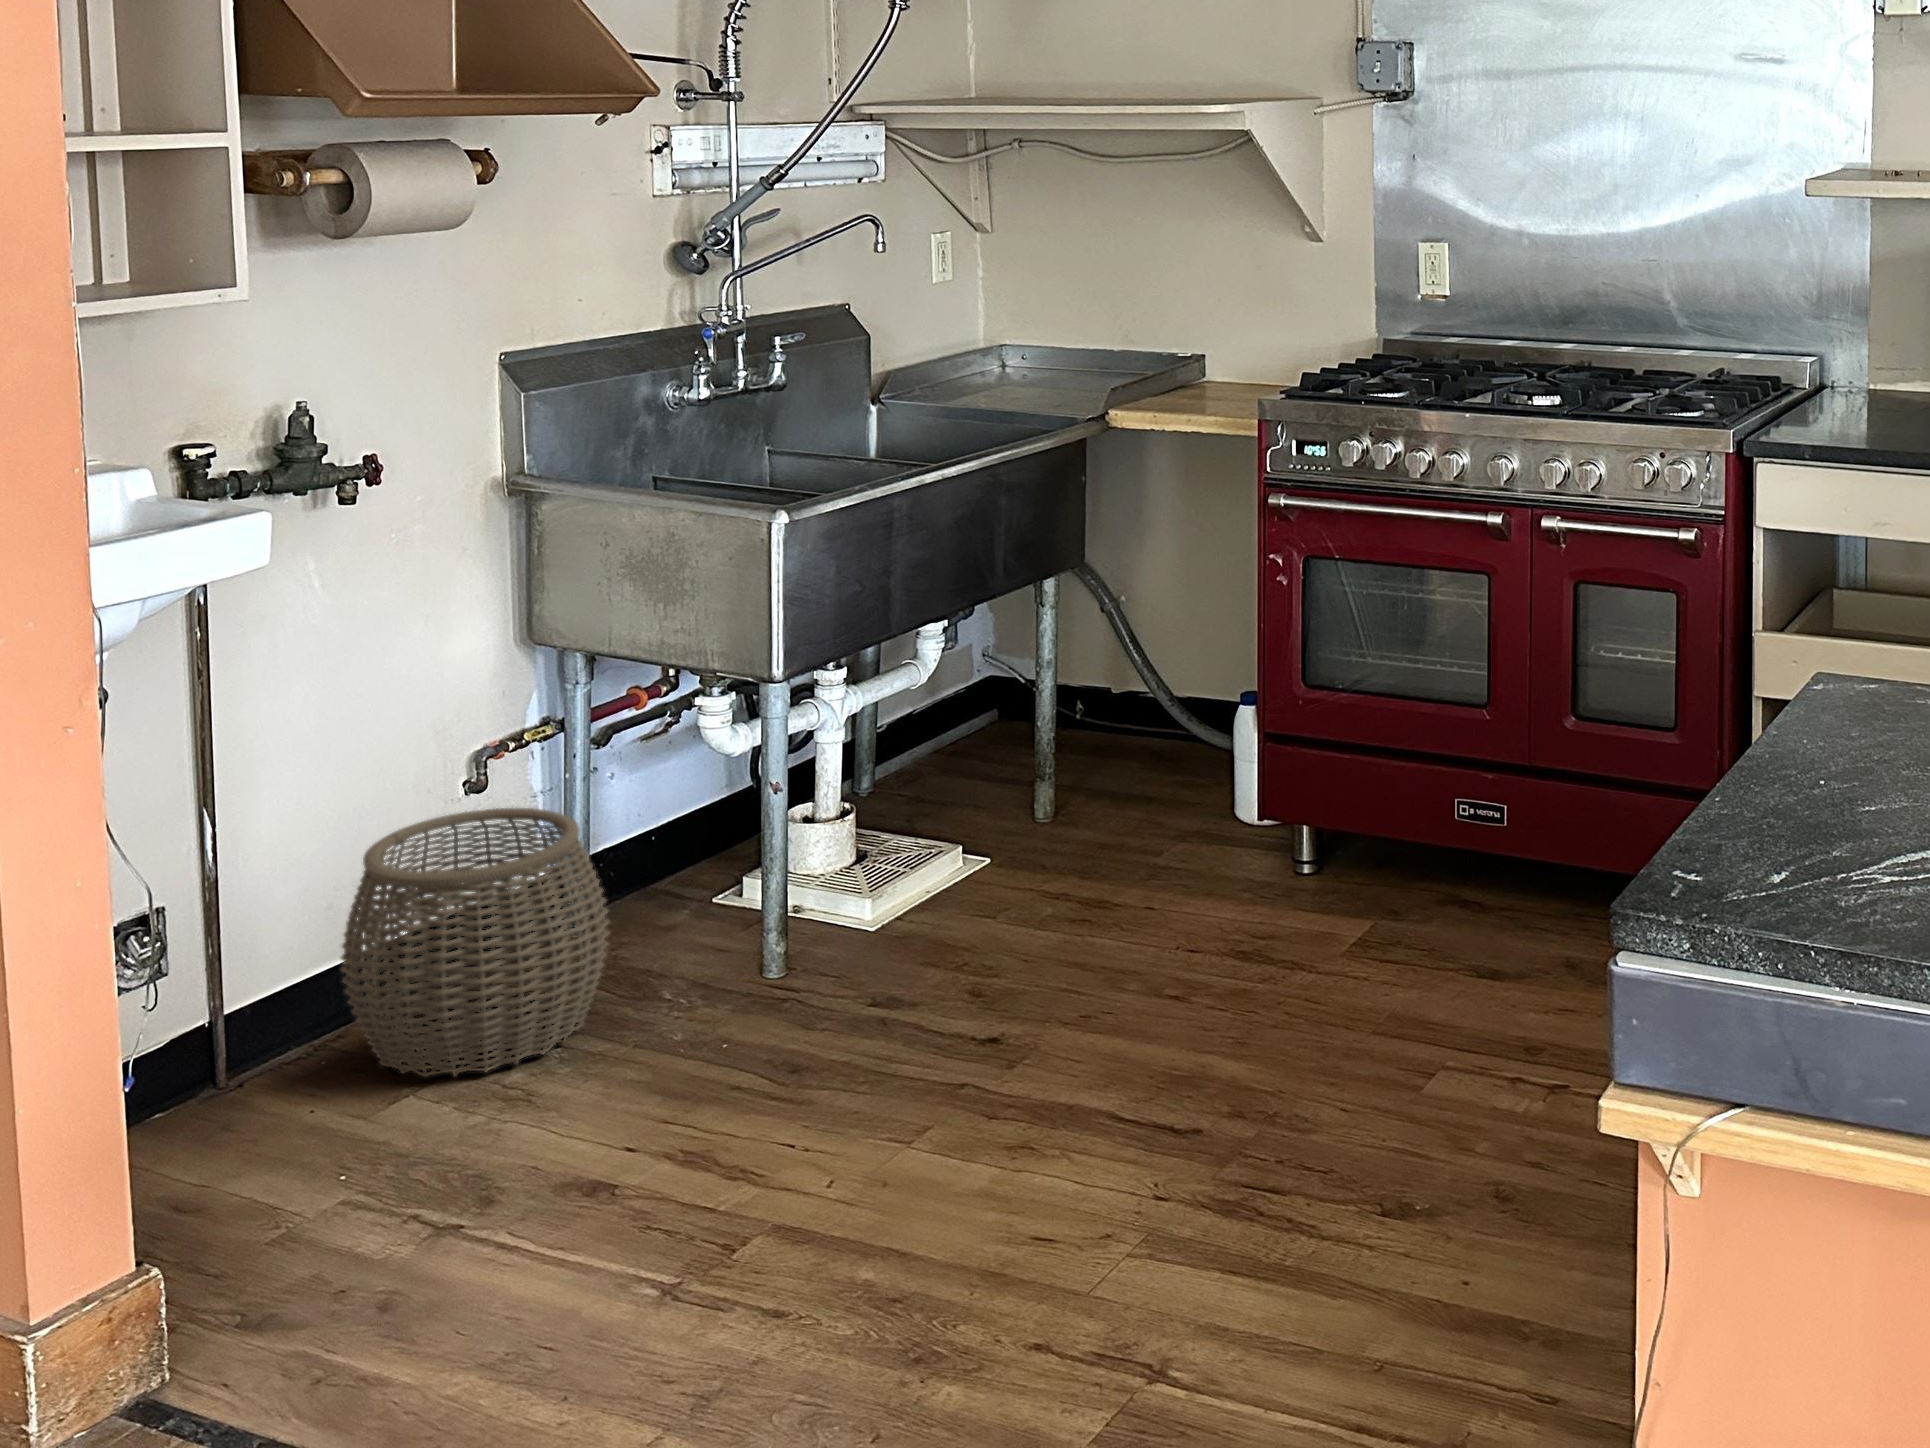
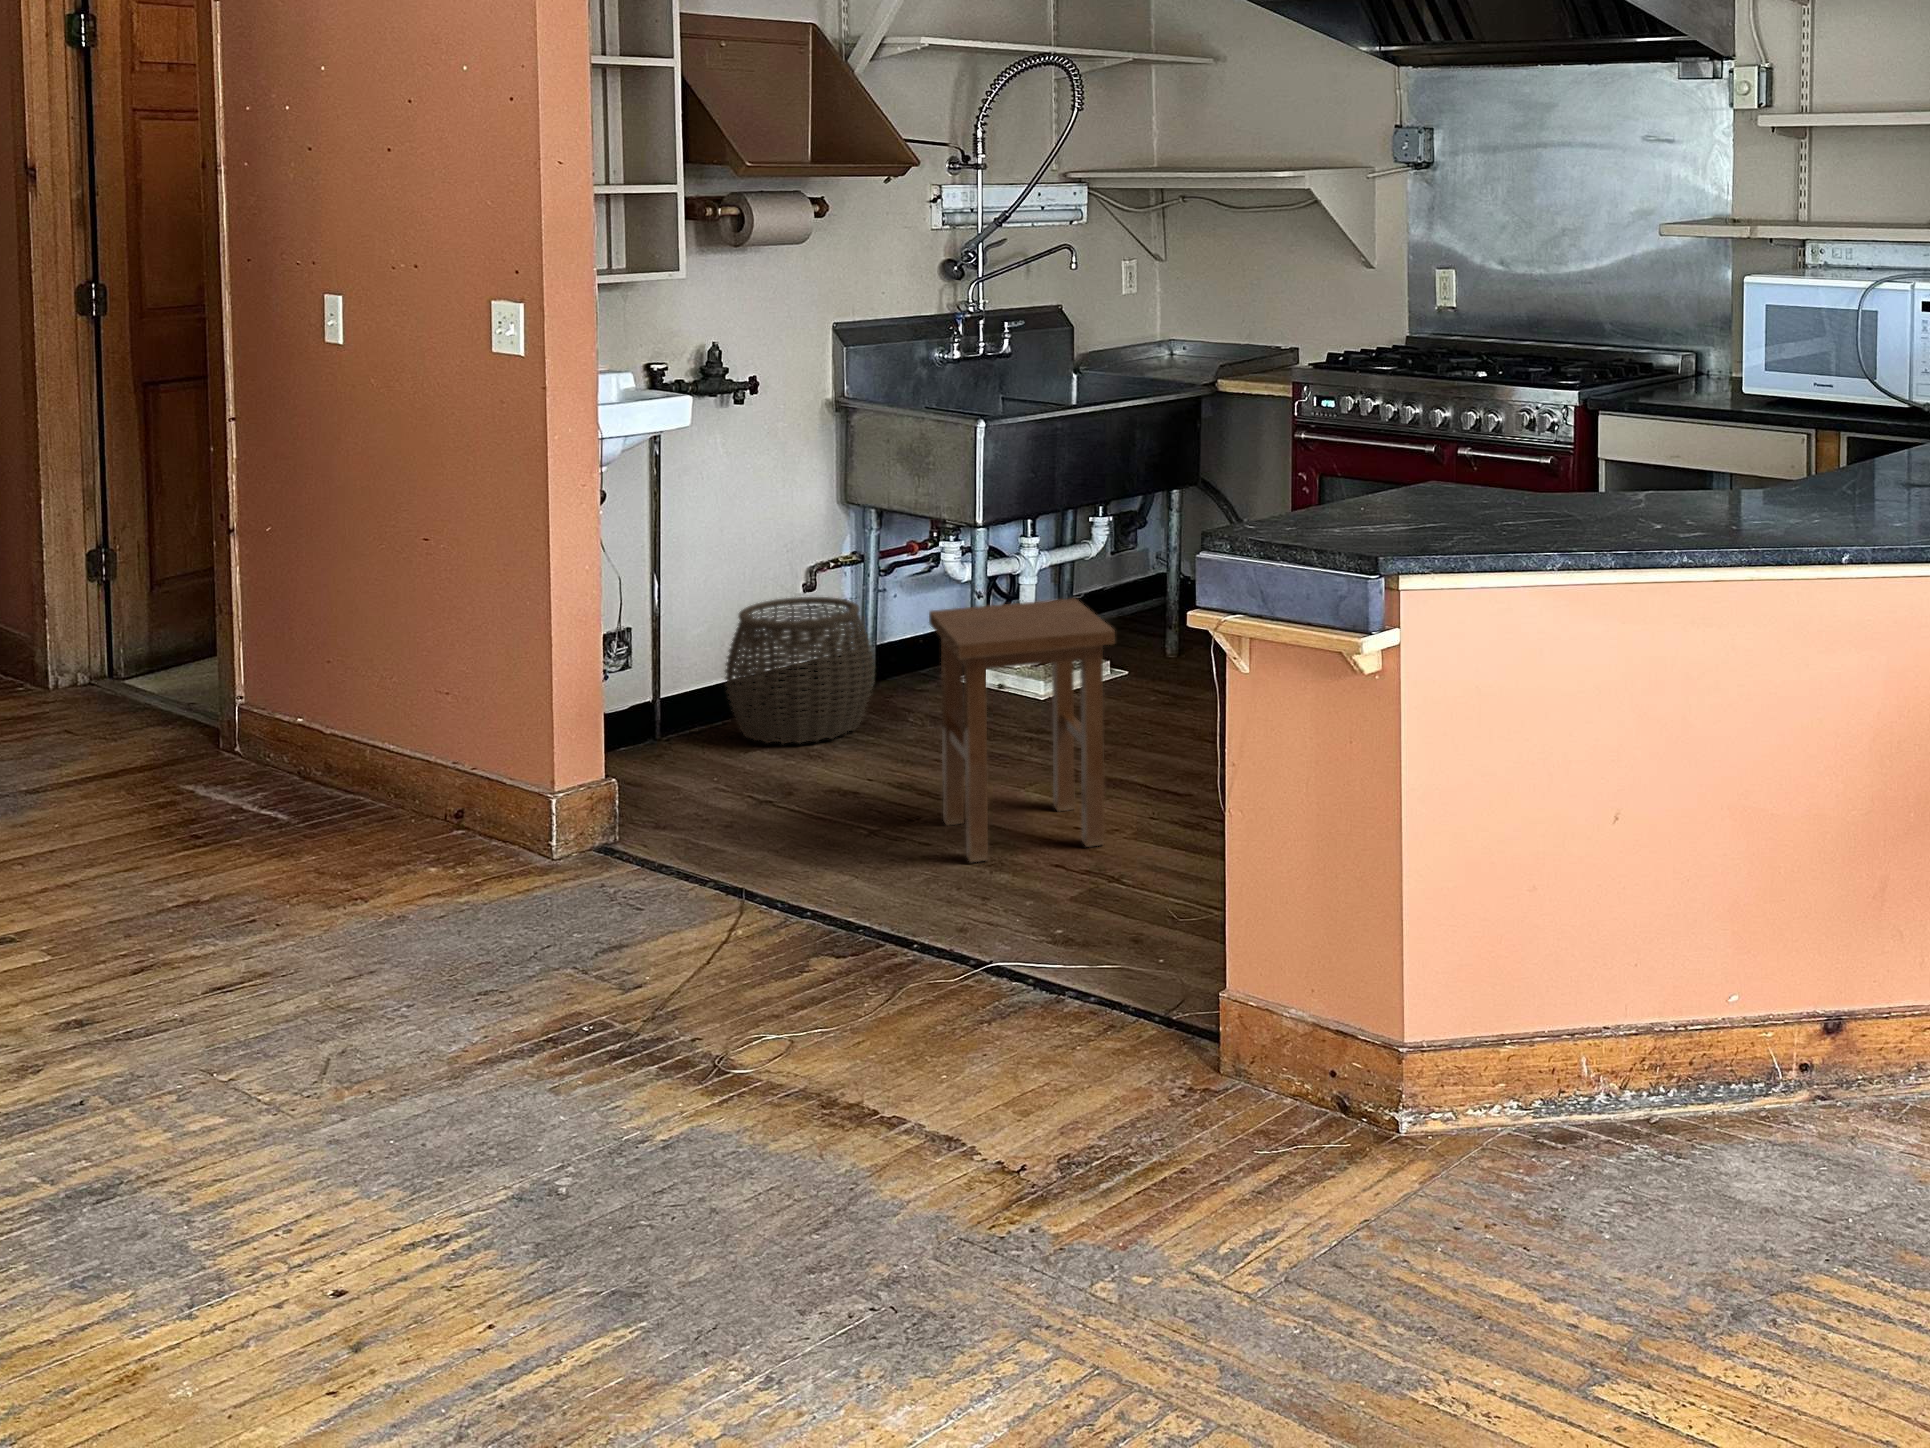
stool: none [752,823,1108,1339] -> present [929,599,1115,862]

